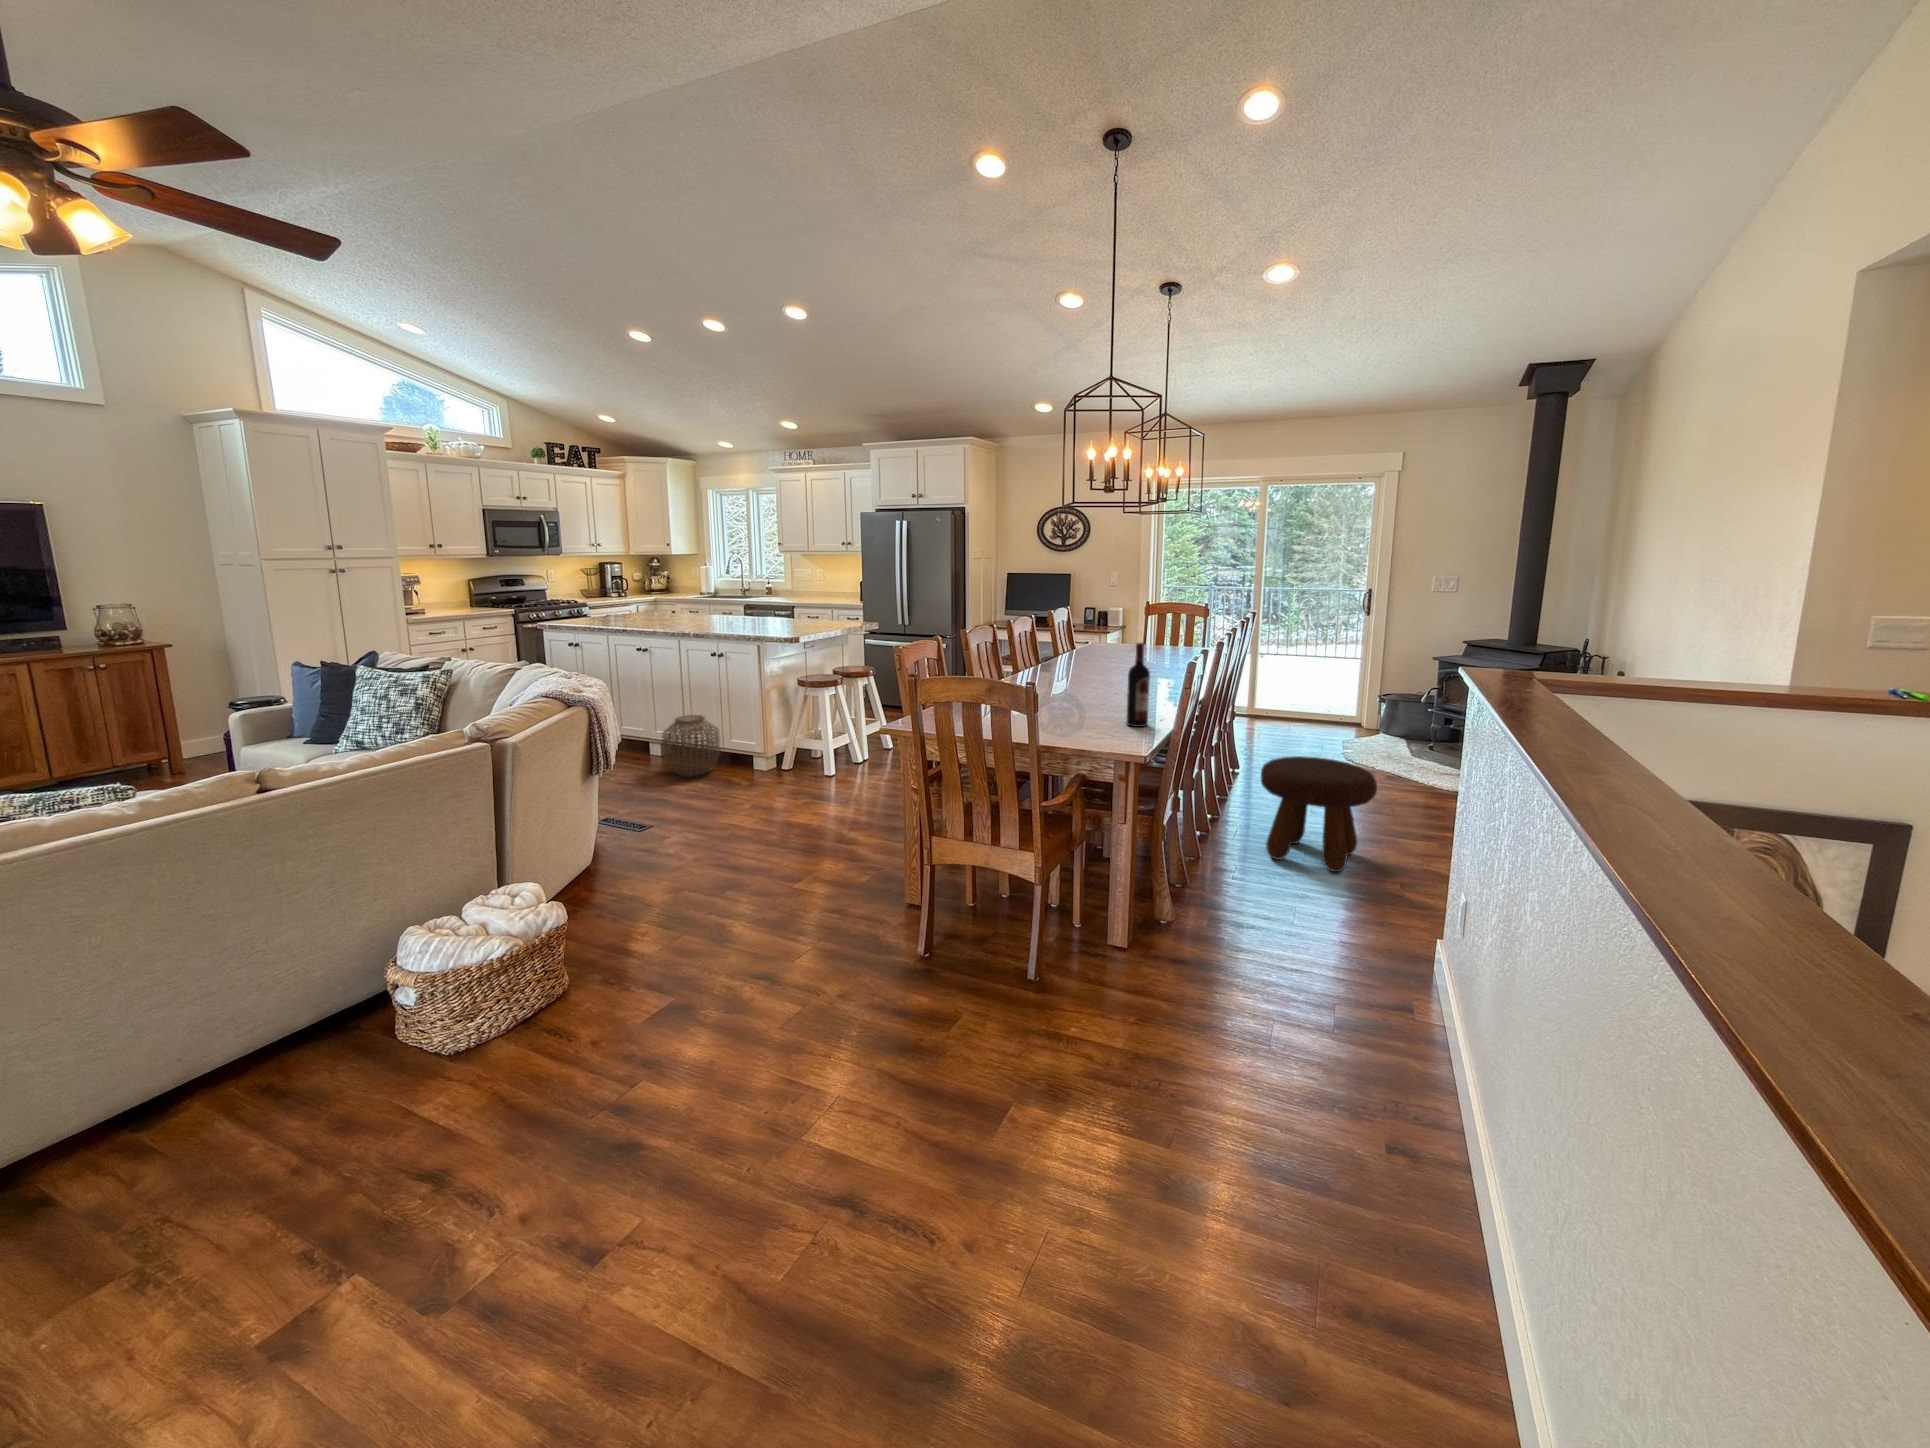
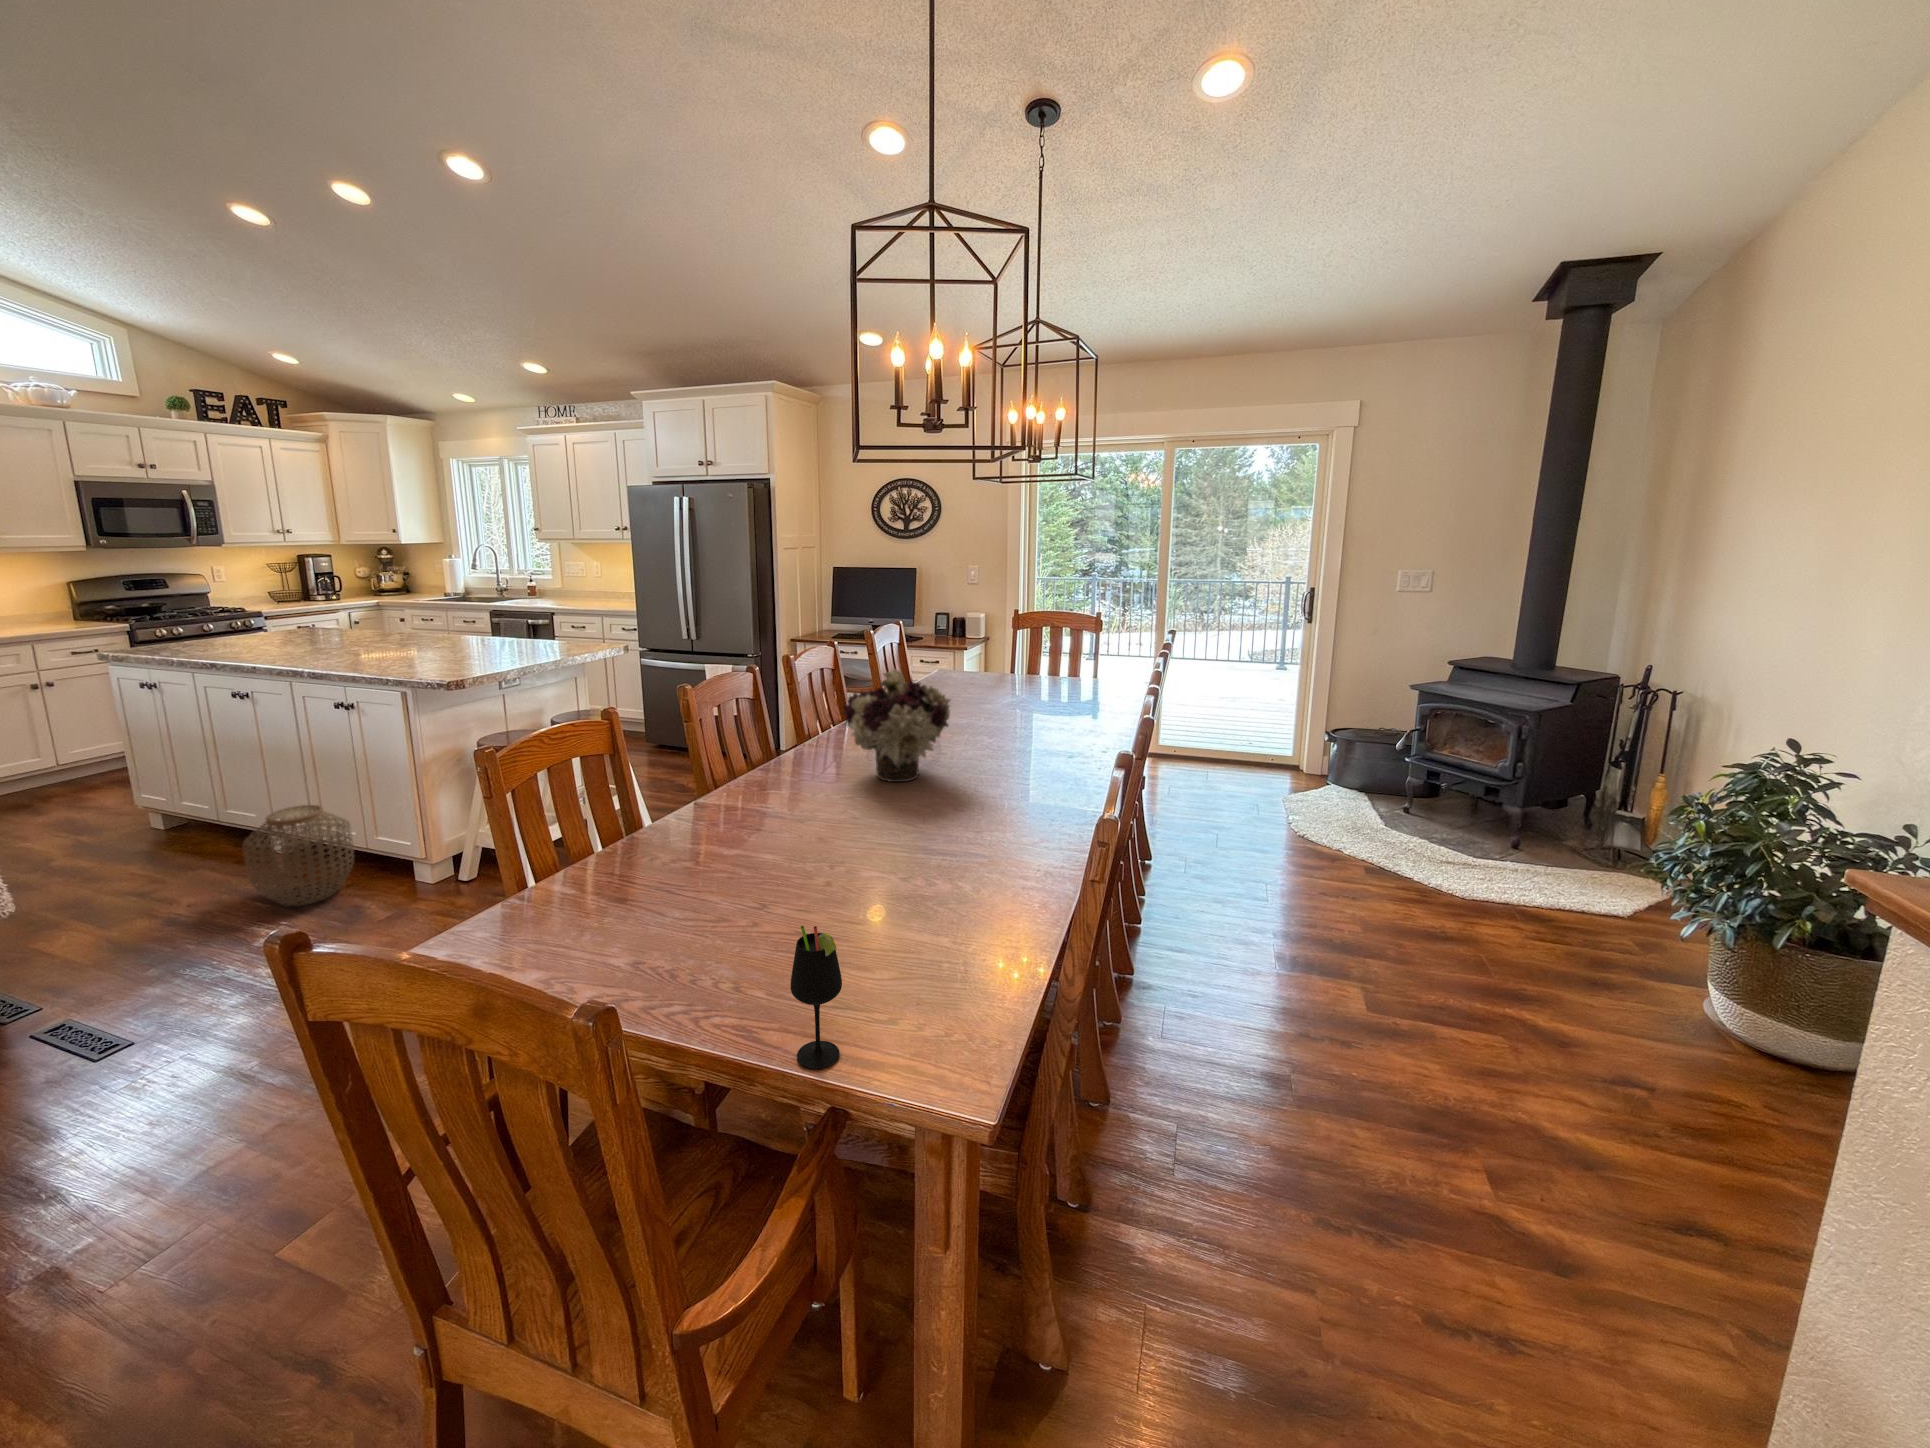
flower arrangement: none [1053,619,1117,683] -> present [843,669,950,782]
wine bottle: present [1127,643,1150,727] -> none [941,780,991,977]
wine glass: none [1075,681,1096,740] -> present [790,926,842,1069]
footstool: present [1261,756,1377,872] -> none [1204,902,1420,1143]

